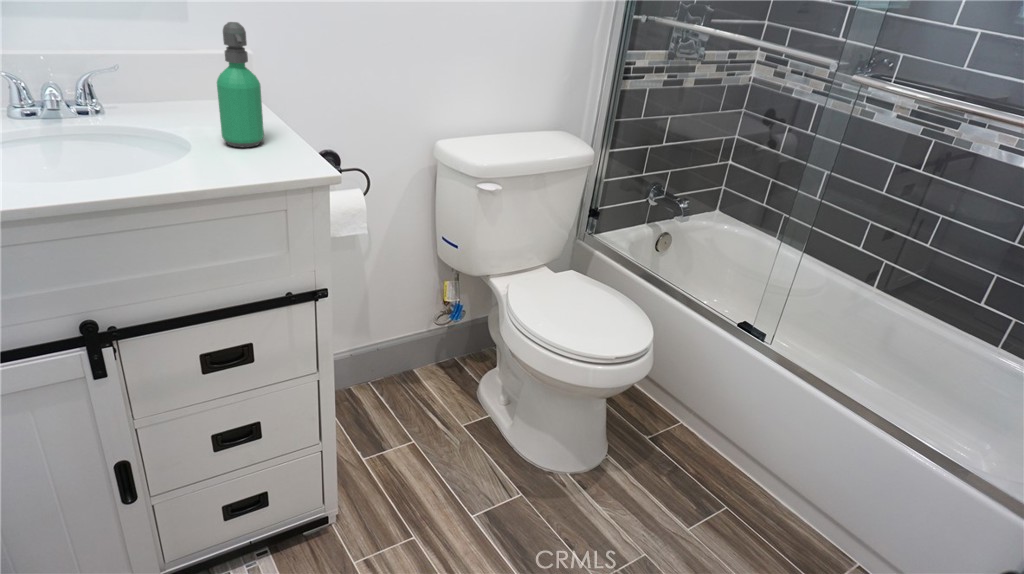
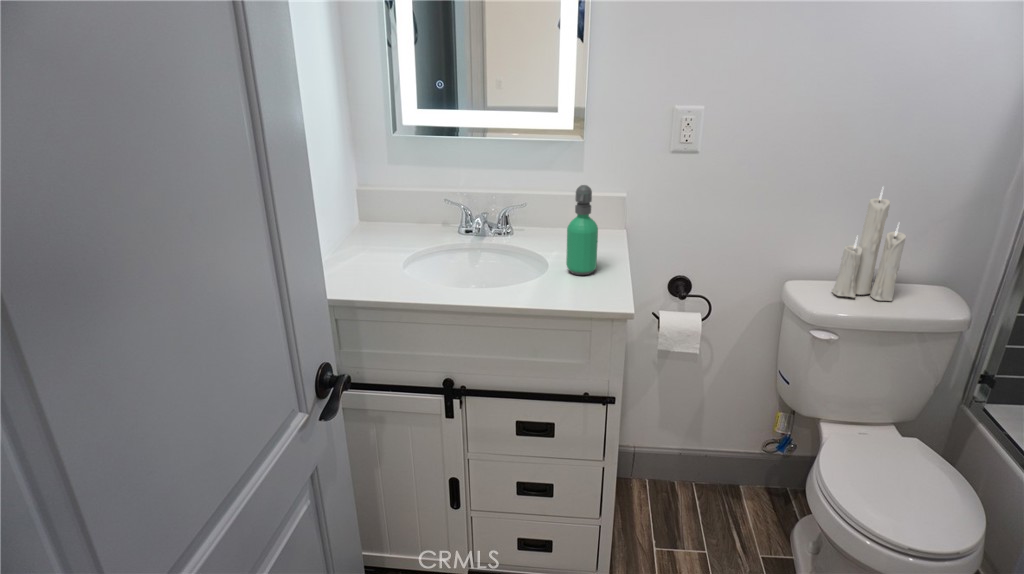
candle: none [485,28,541,150] -> present [832,189,906,301]

